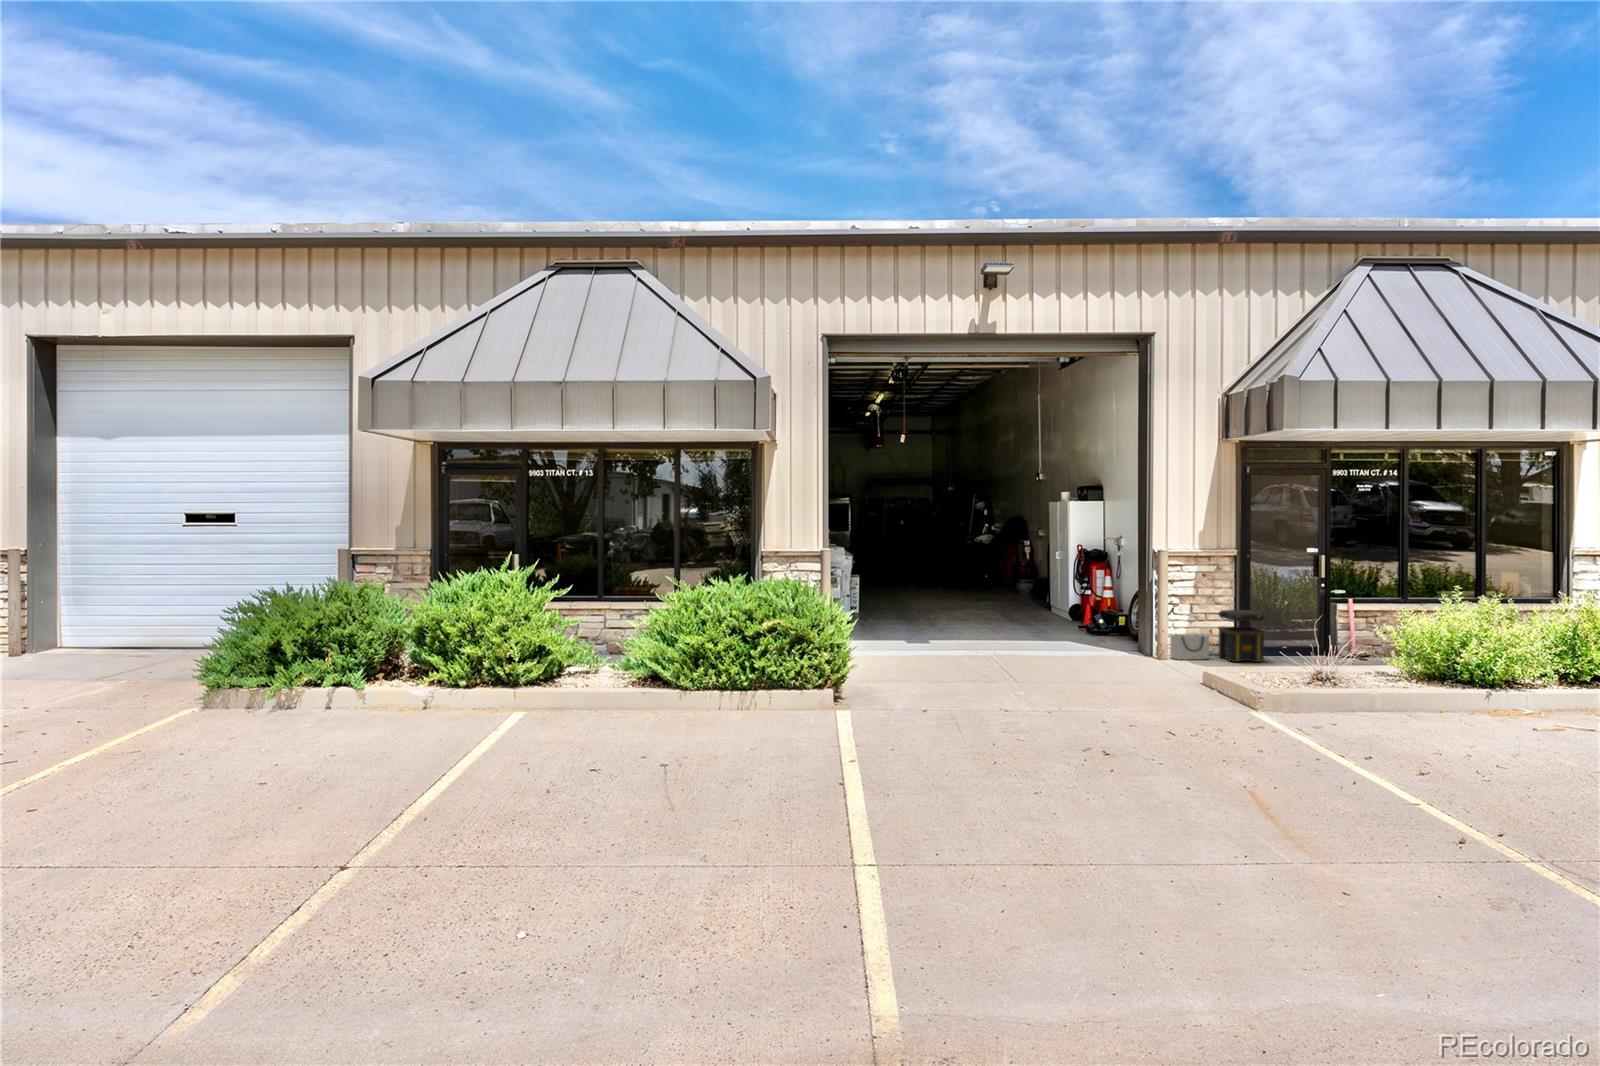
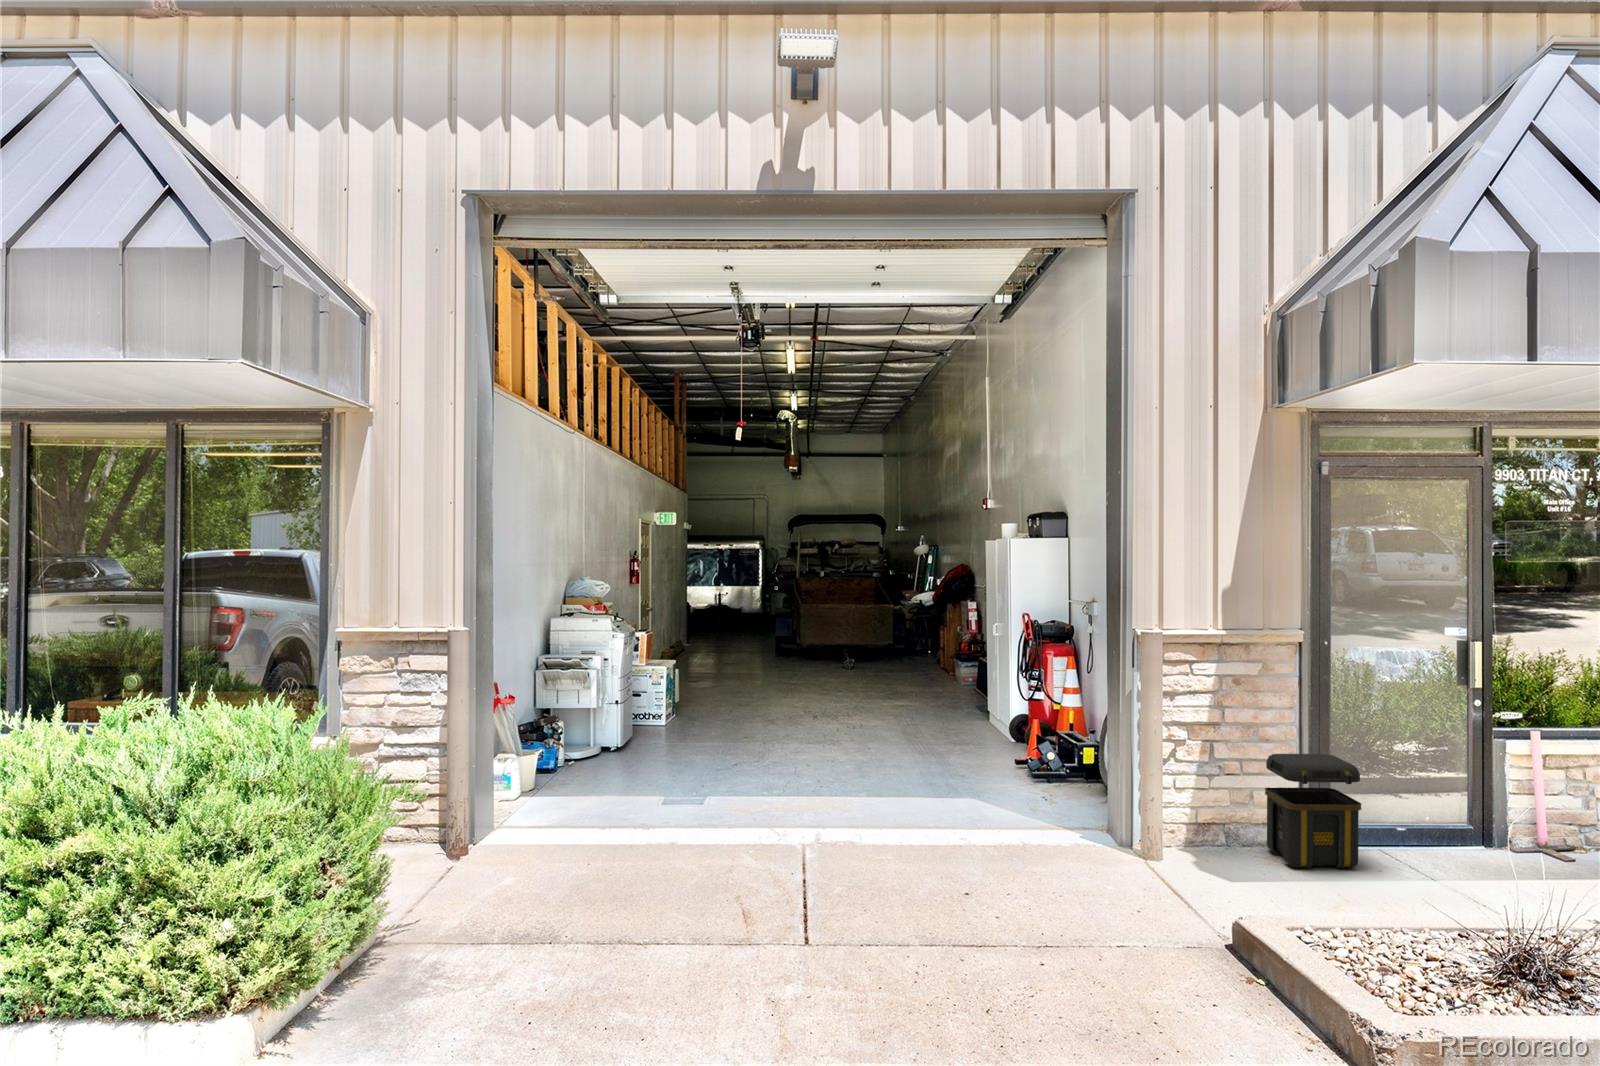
storage bin: present [1170,634,1210,660] -> none [1165,803,1249,860]

